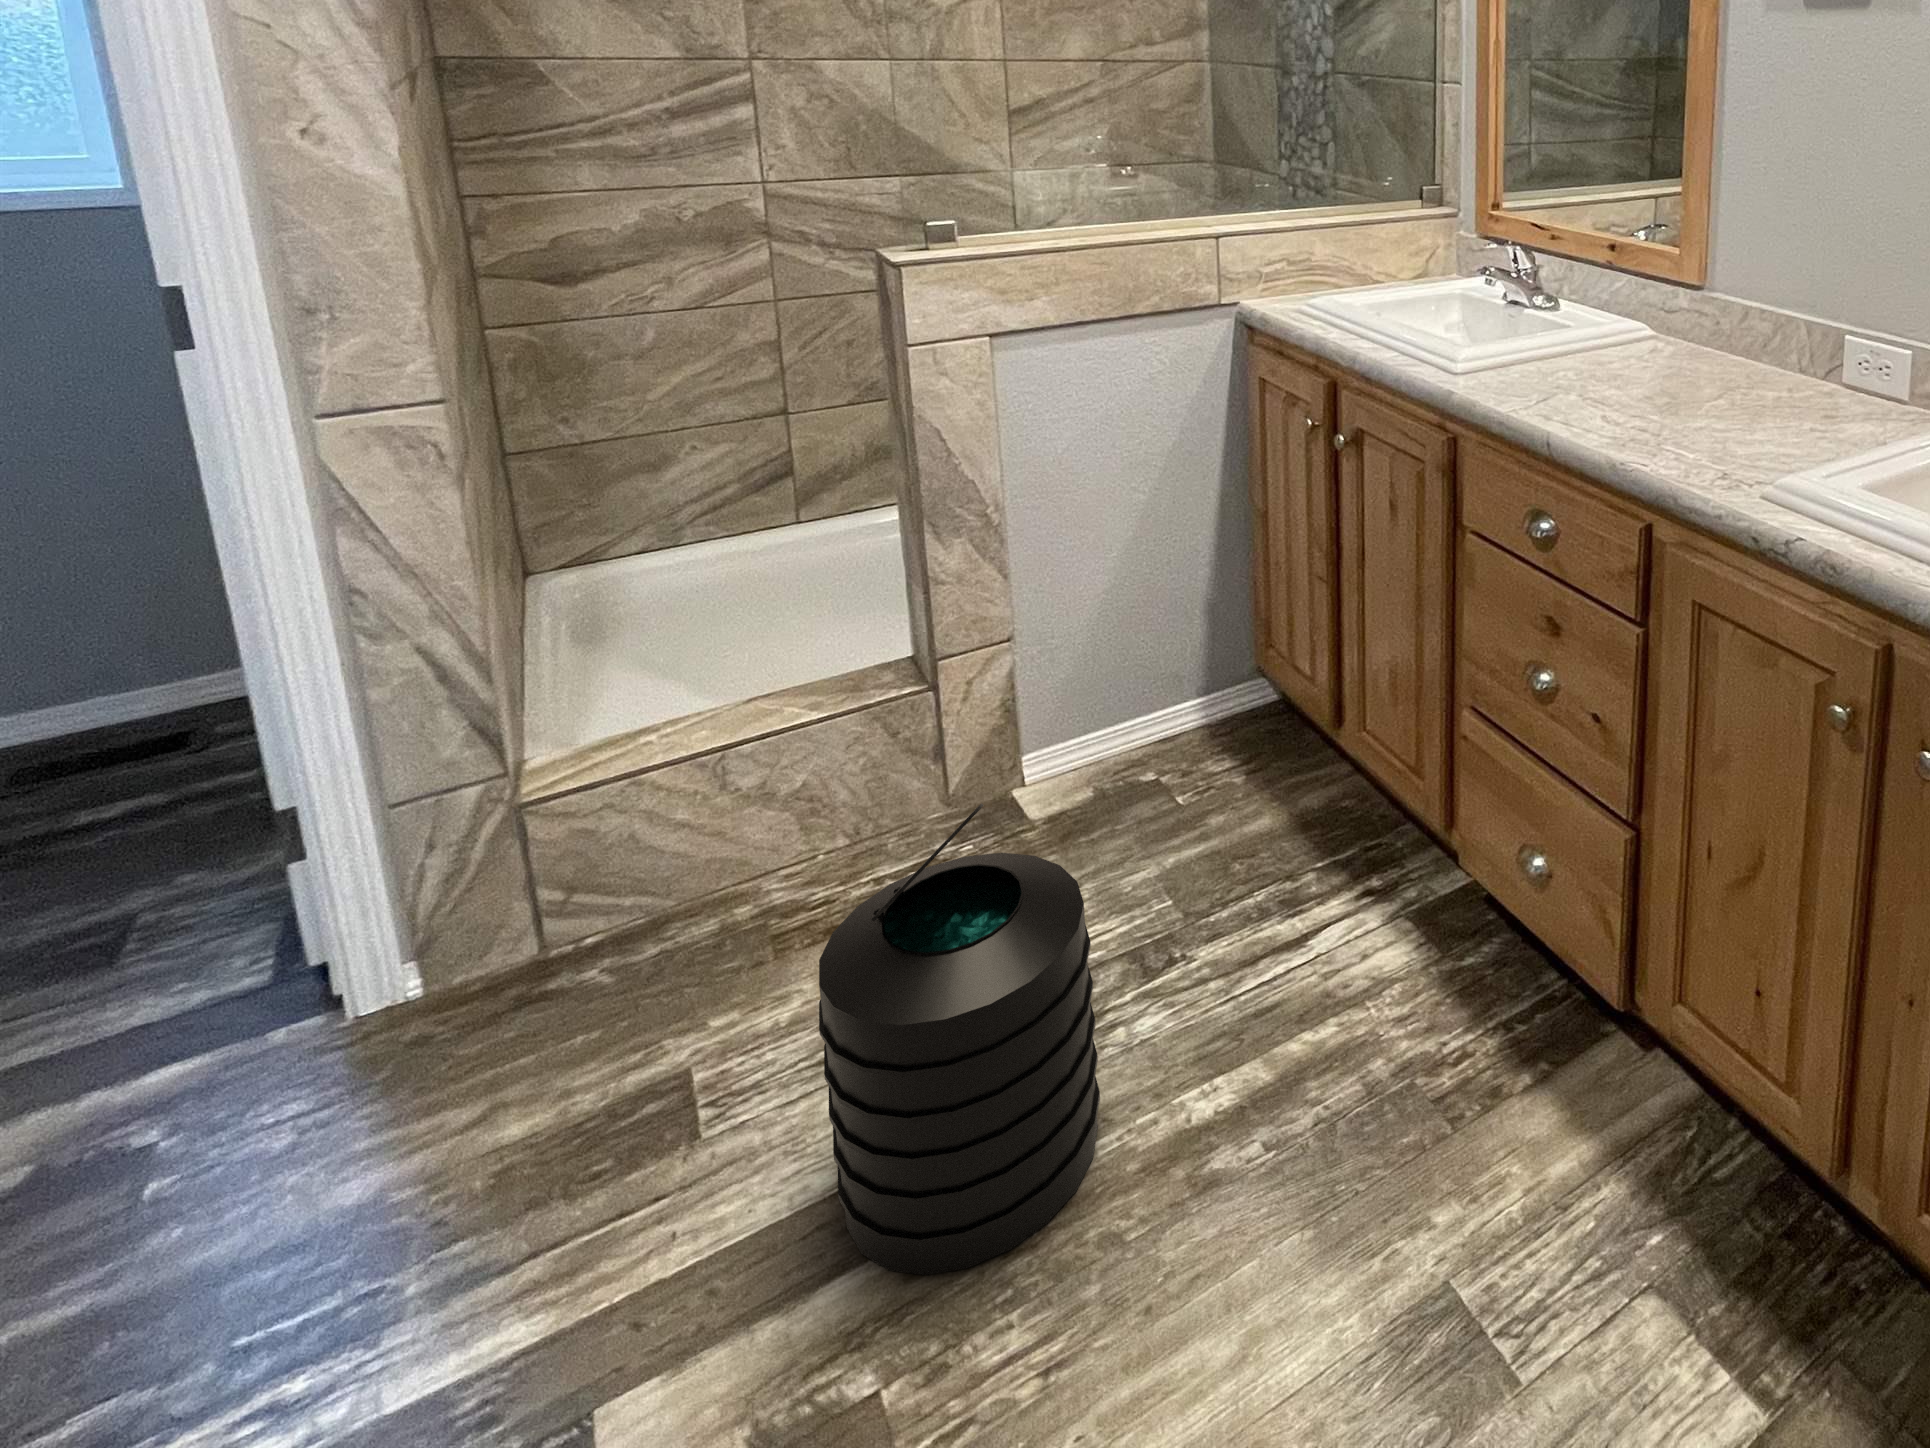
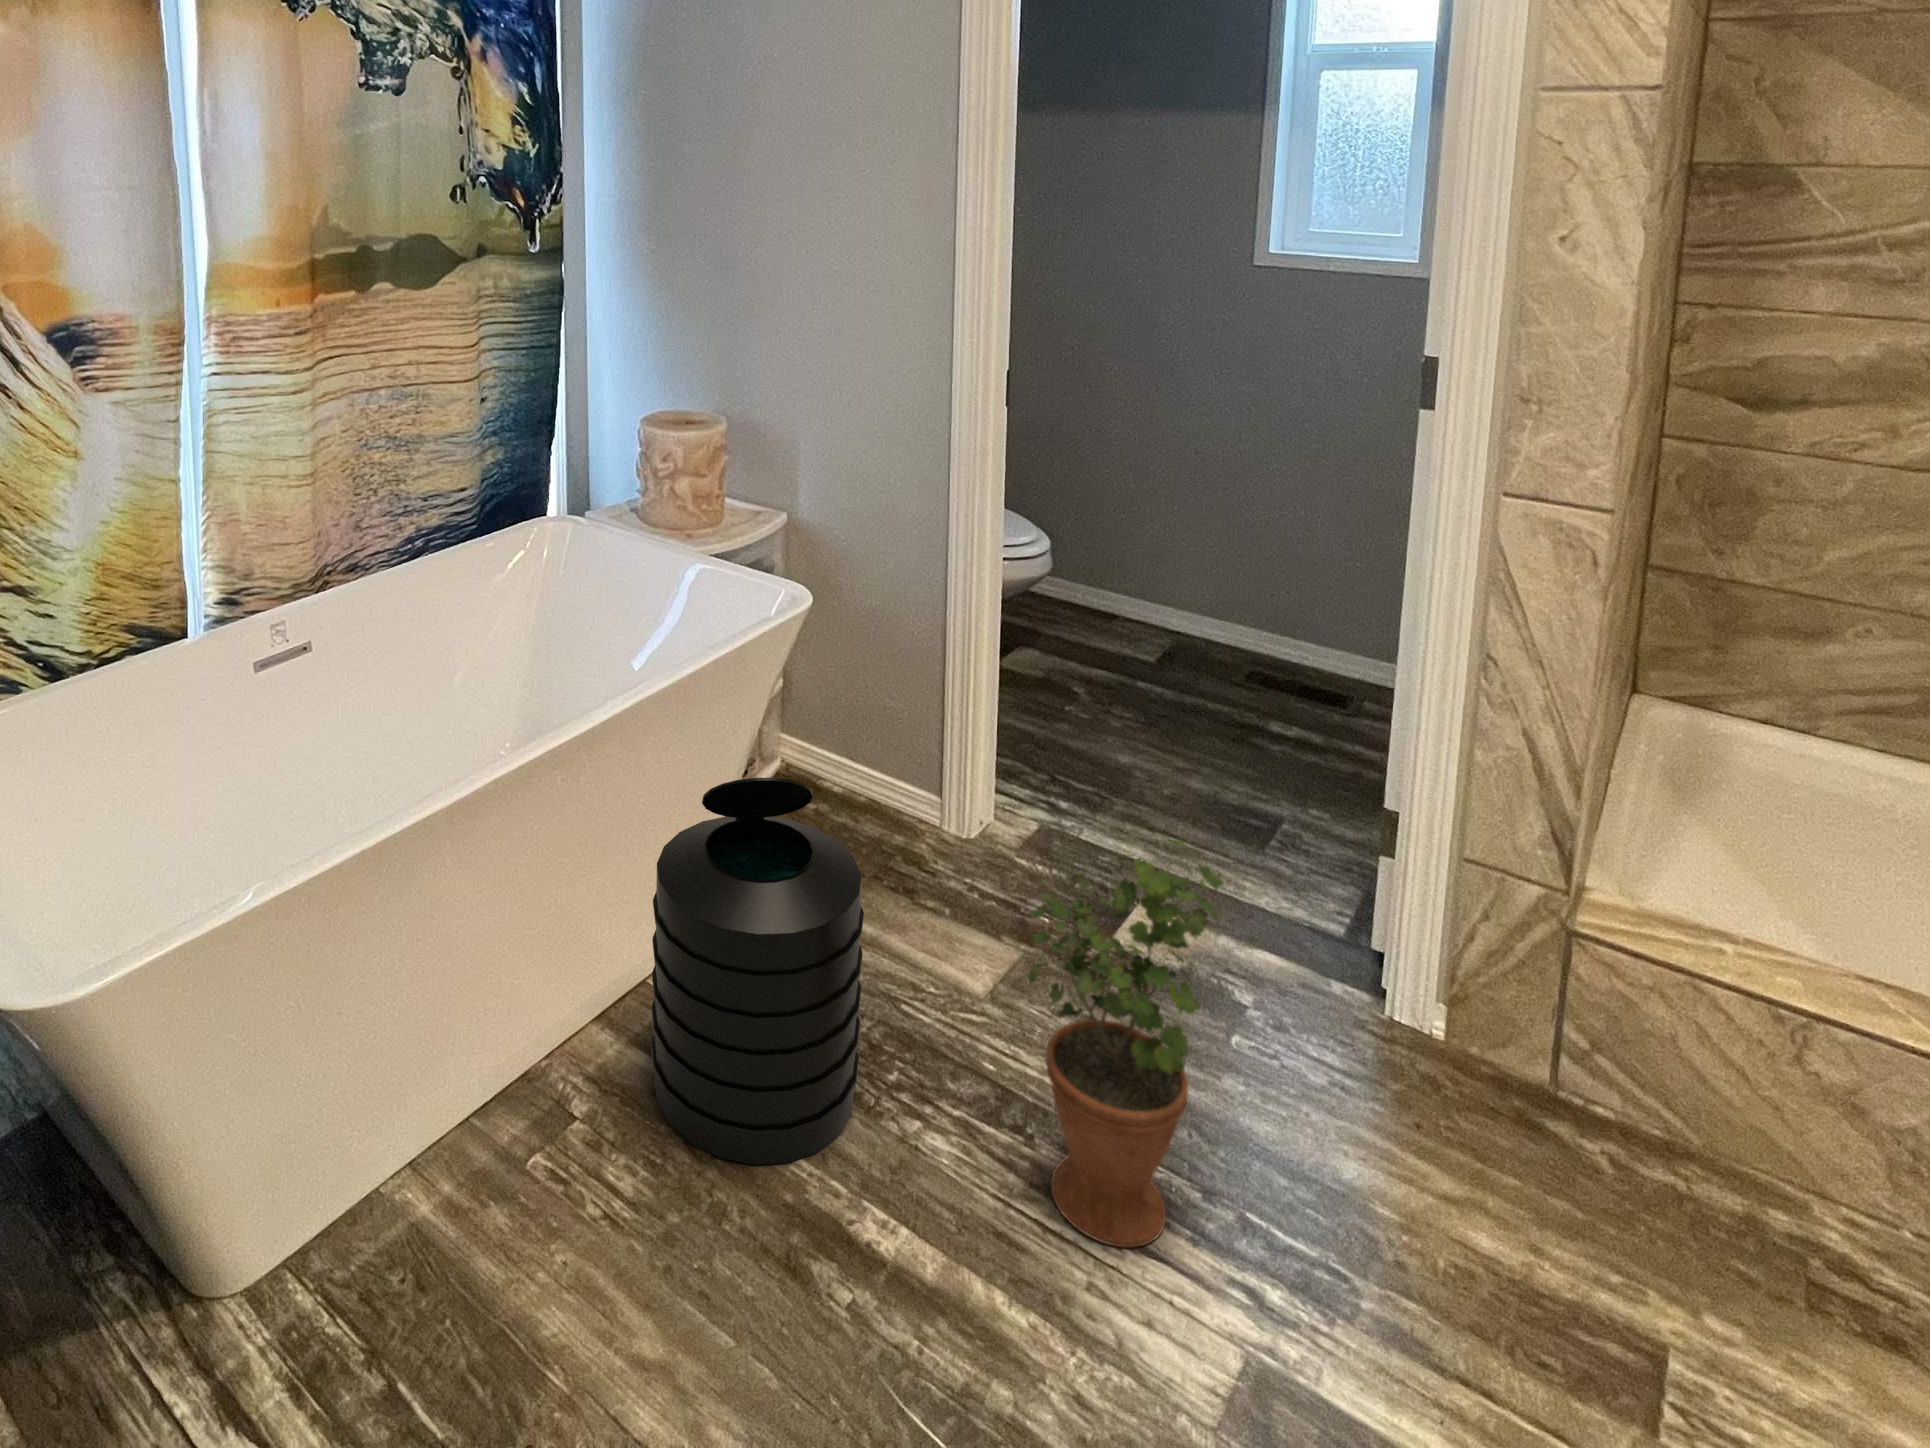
potted plant: none [1177,630,1320,967] -> present [1028,839,1224,1247]

